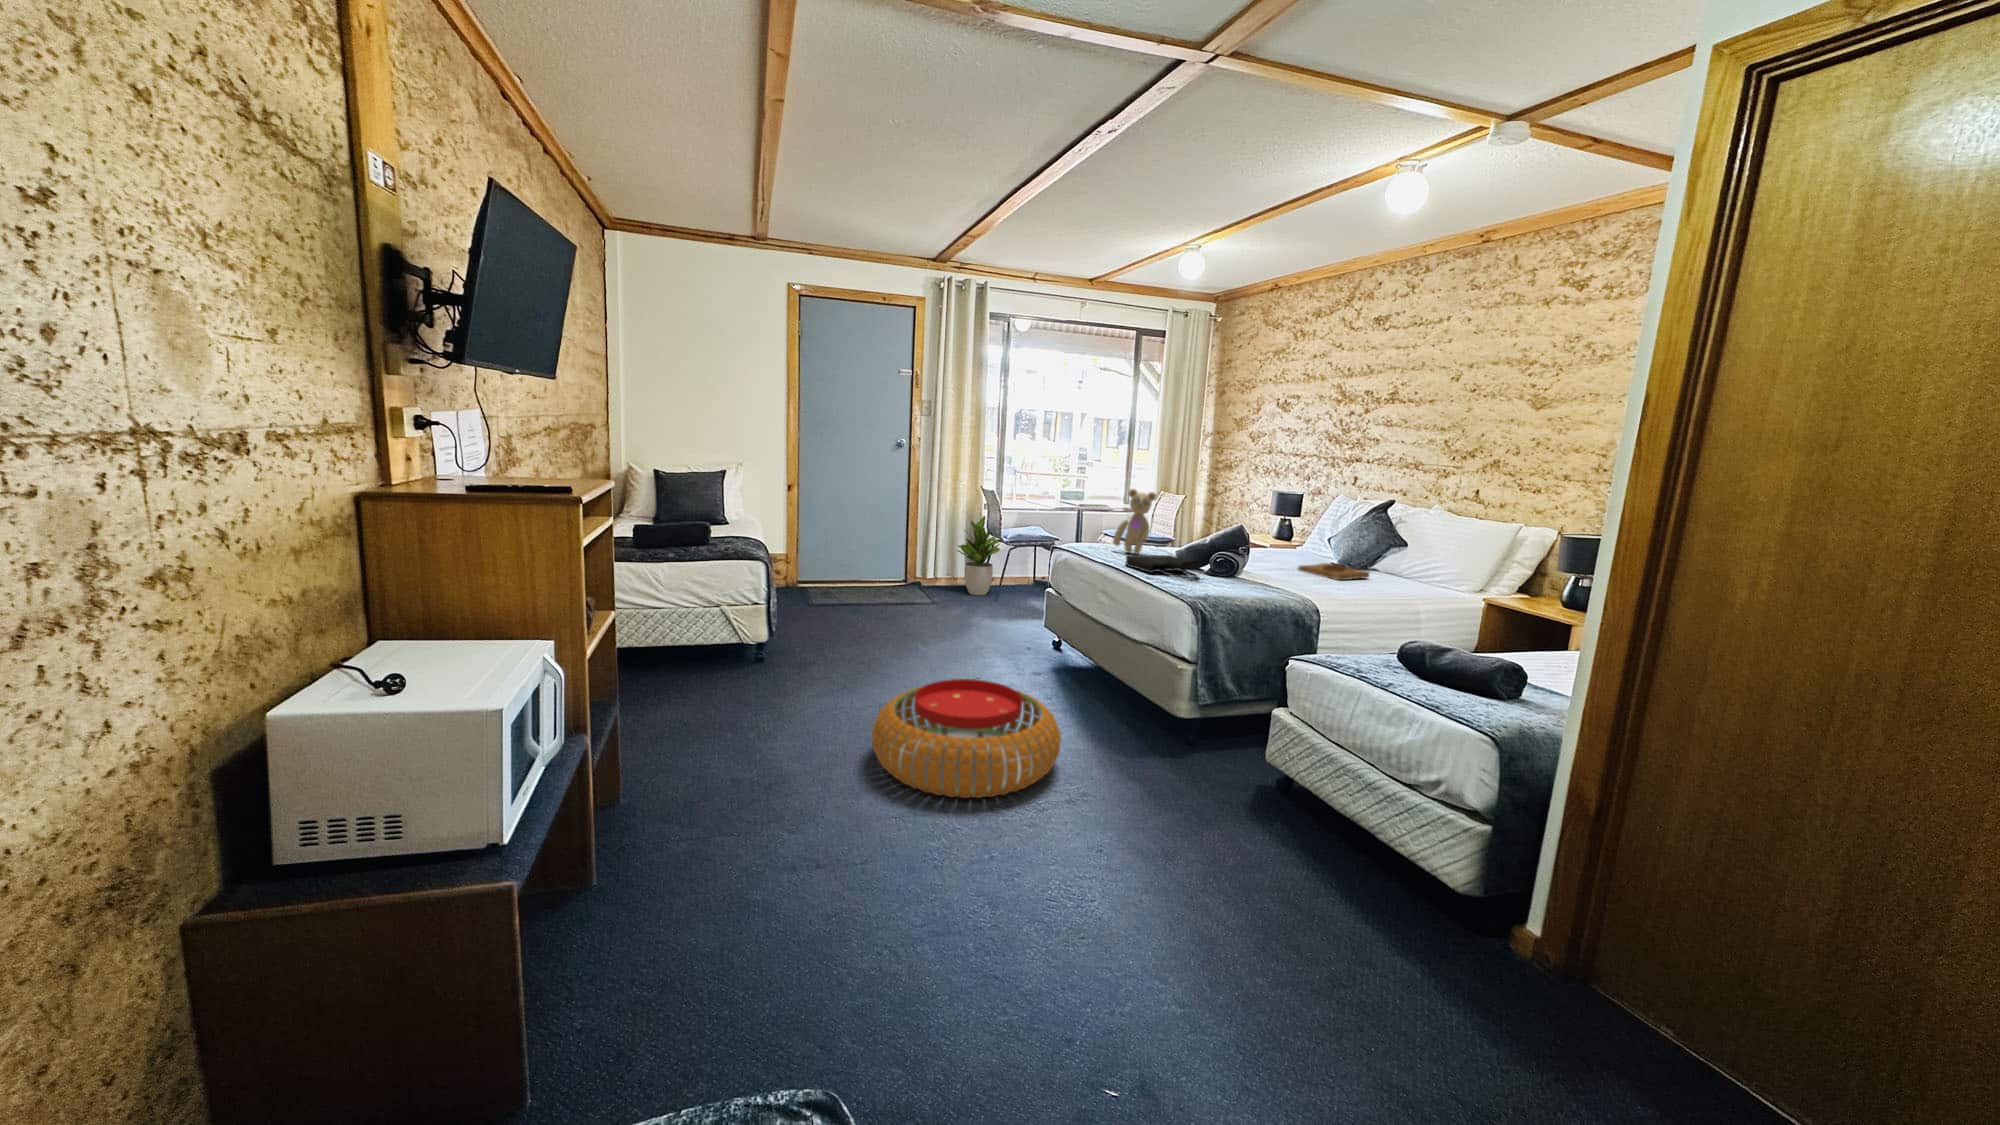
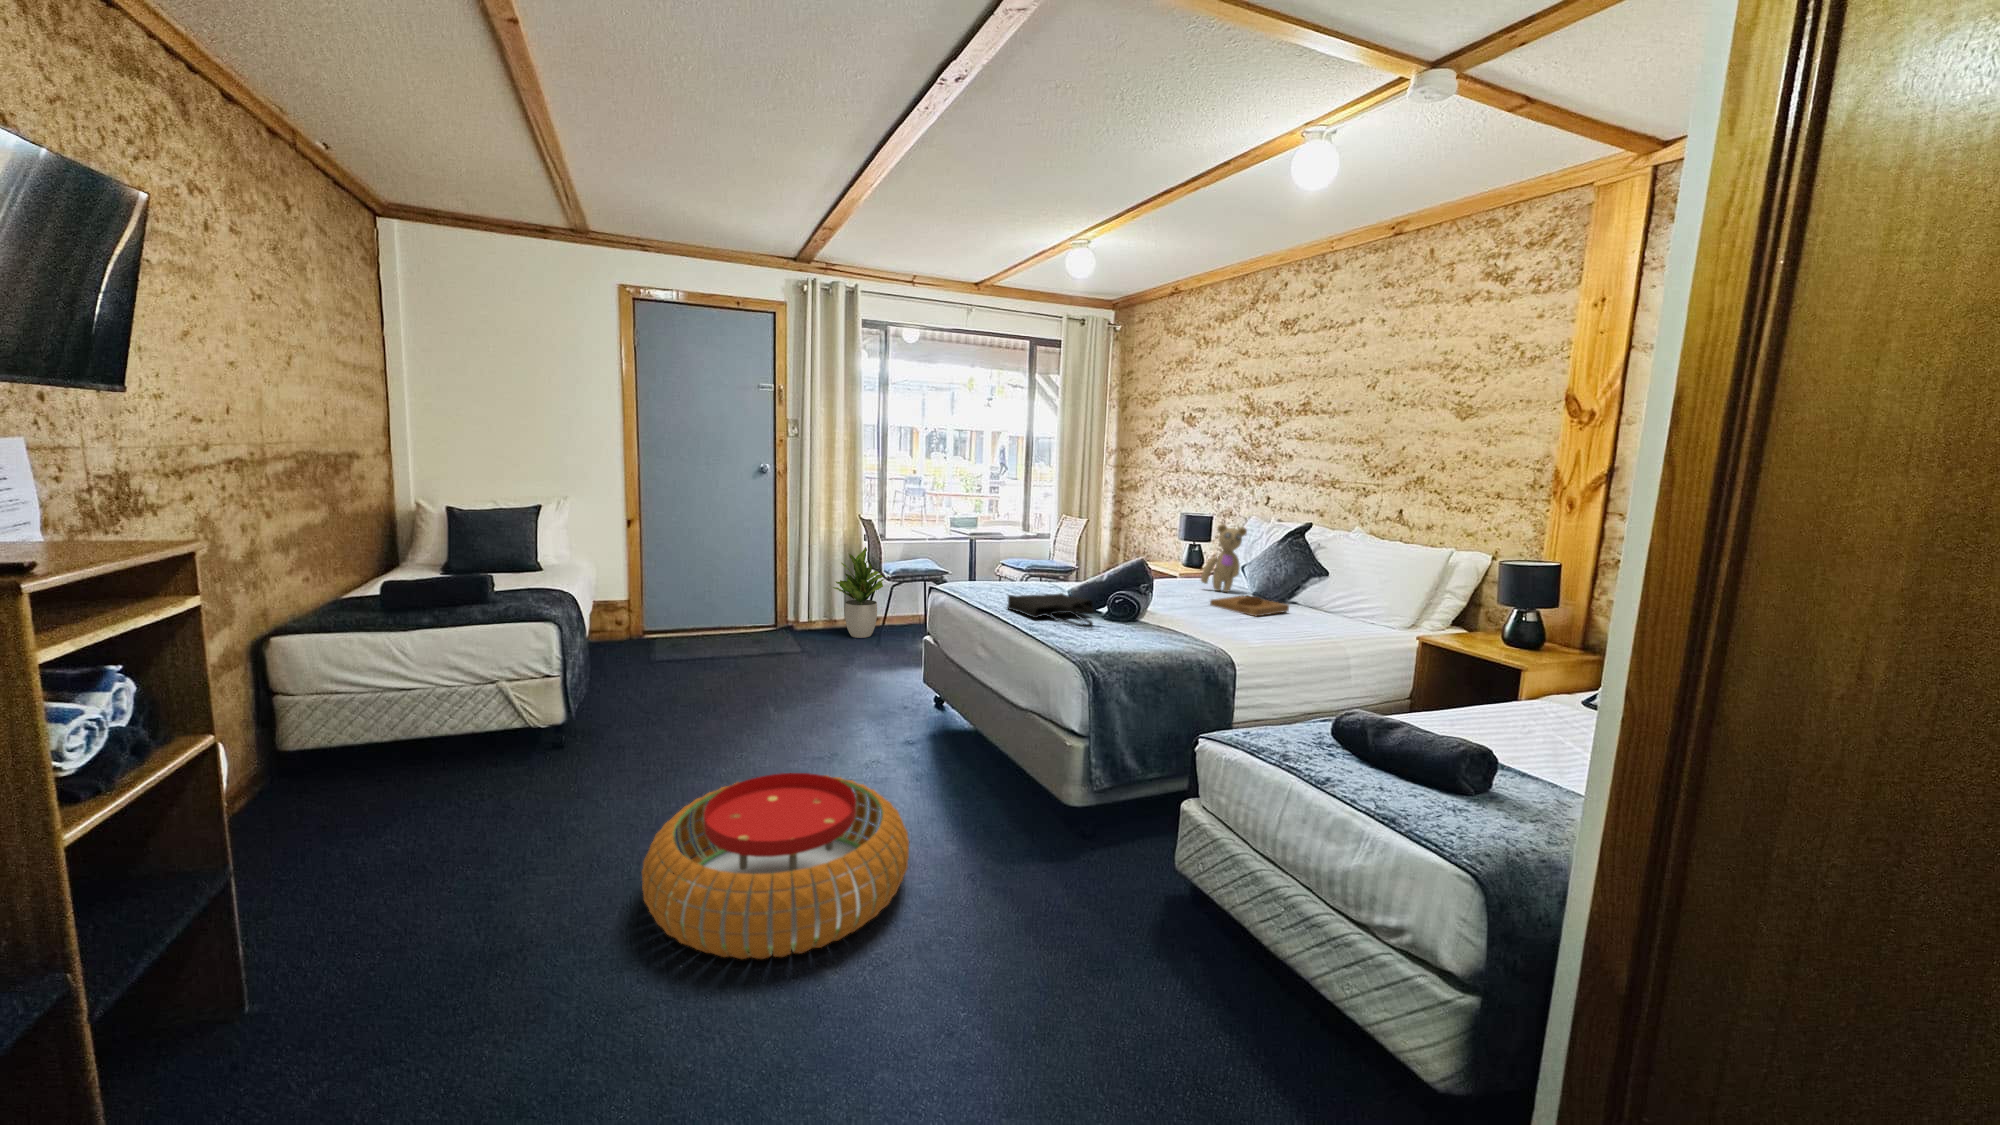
teddy bear: present [1113,489,1157,554] -> present [1201,524,1247,592]

